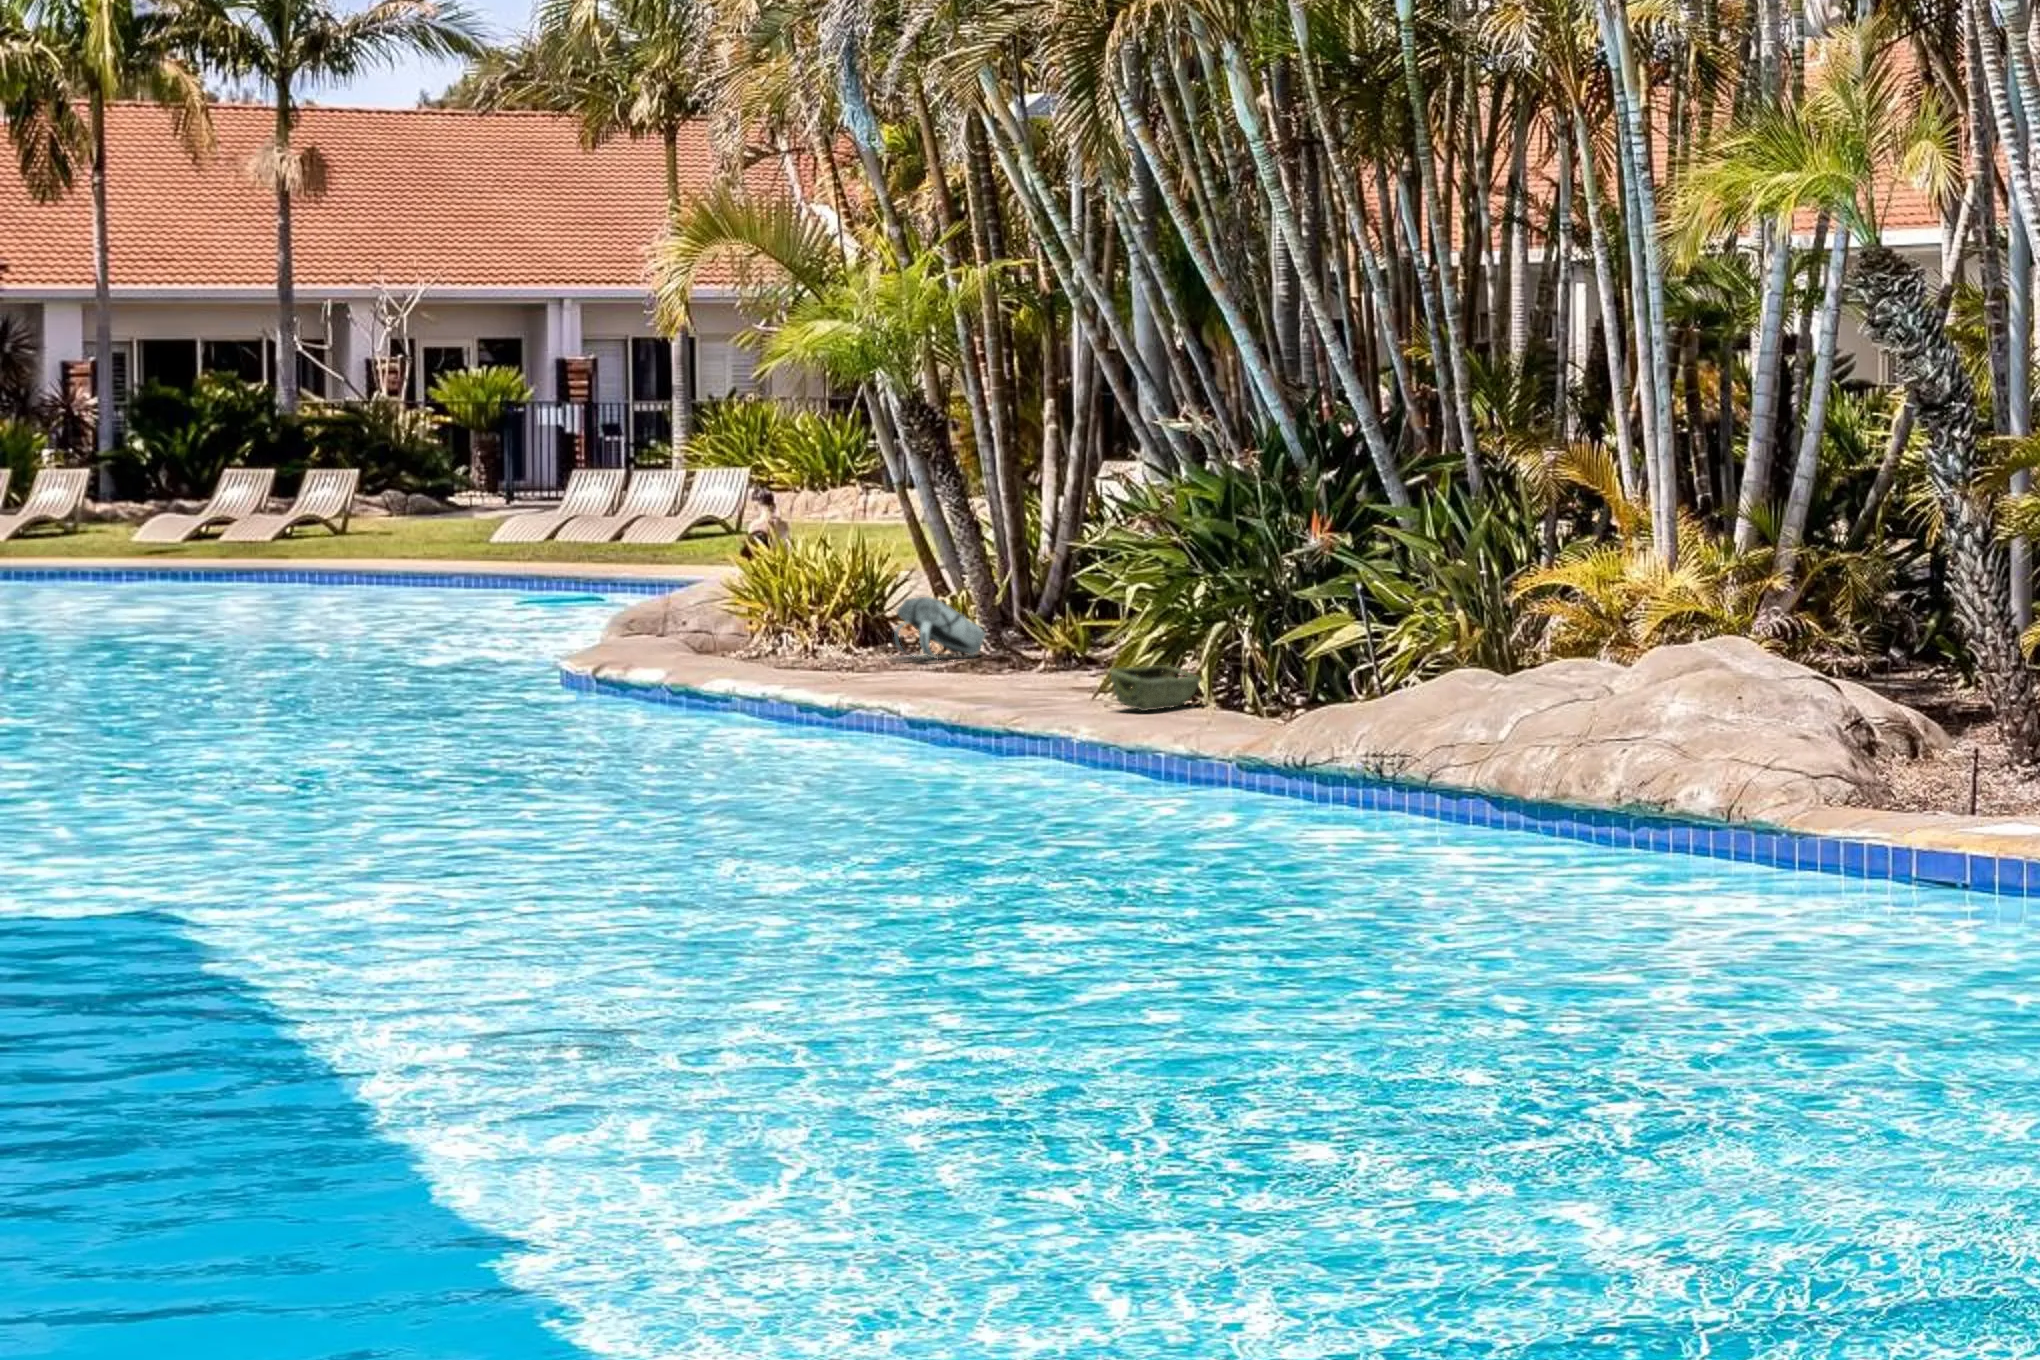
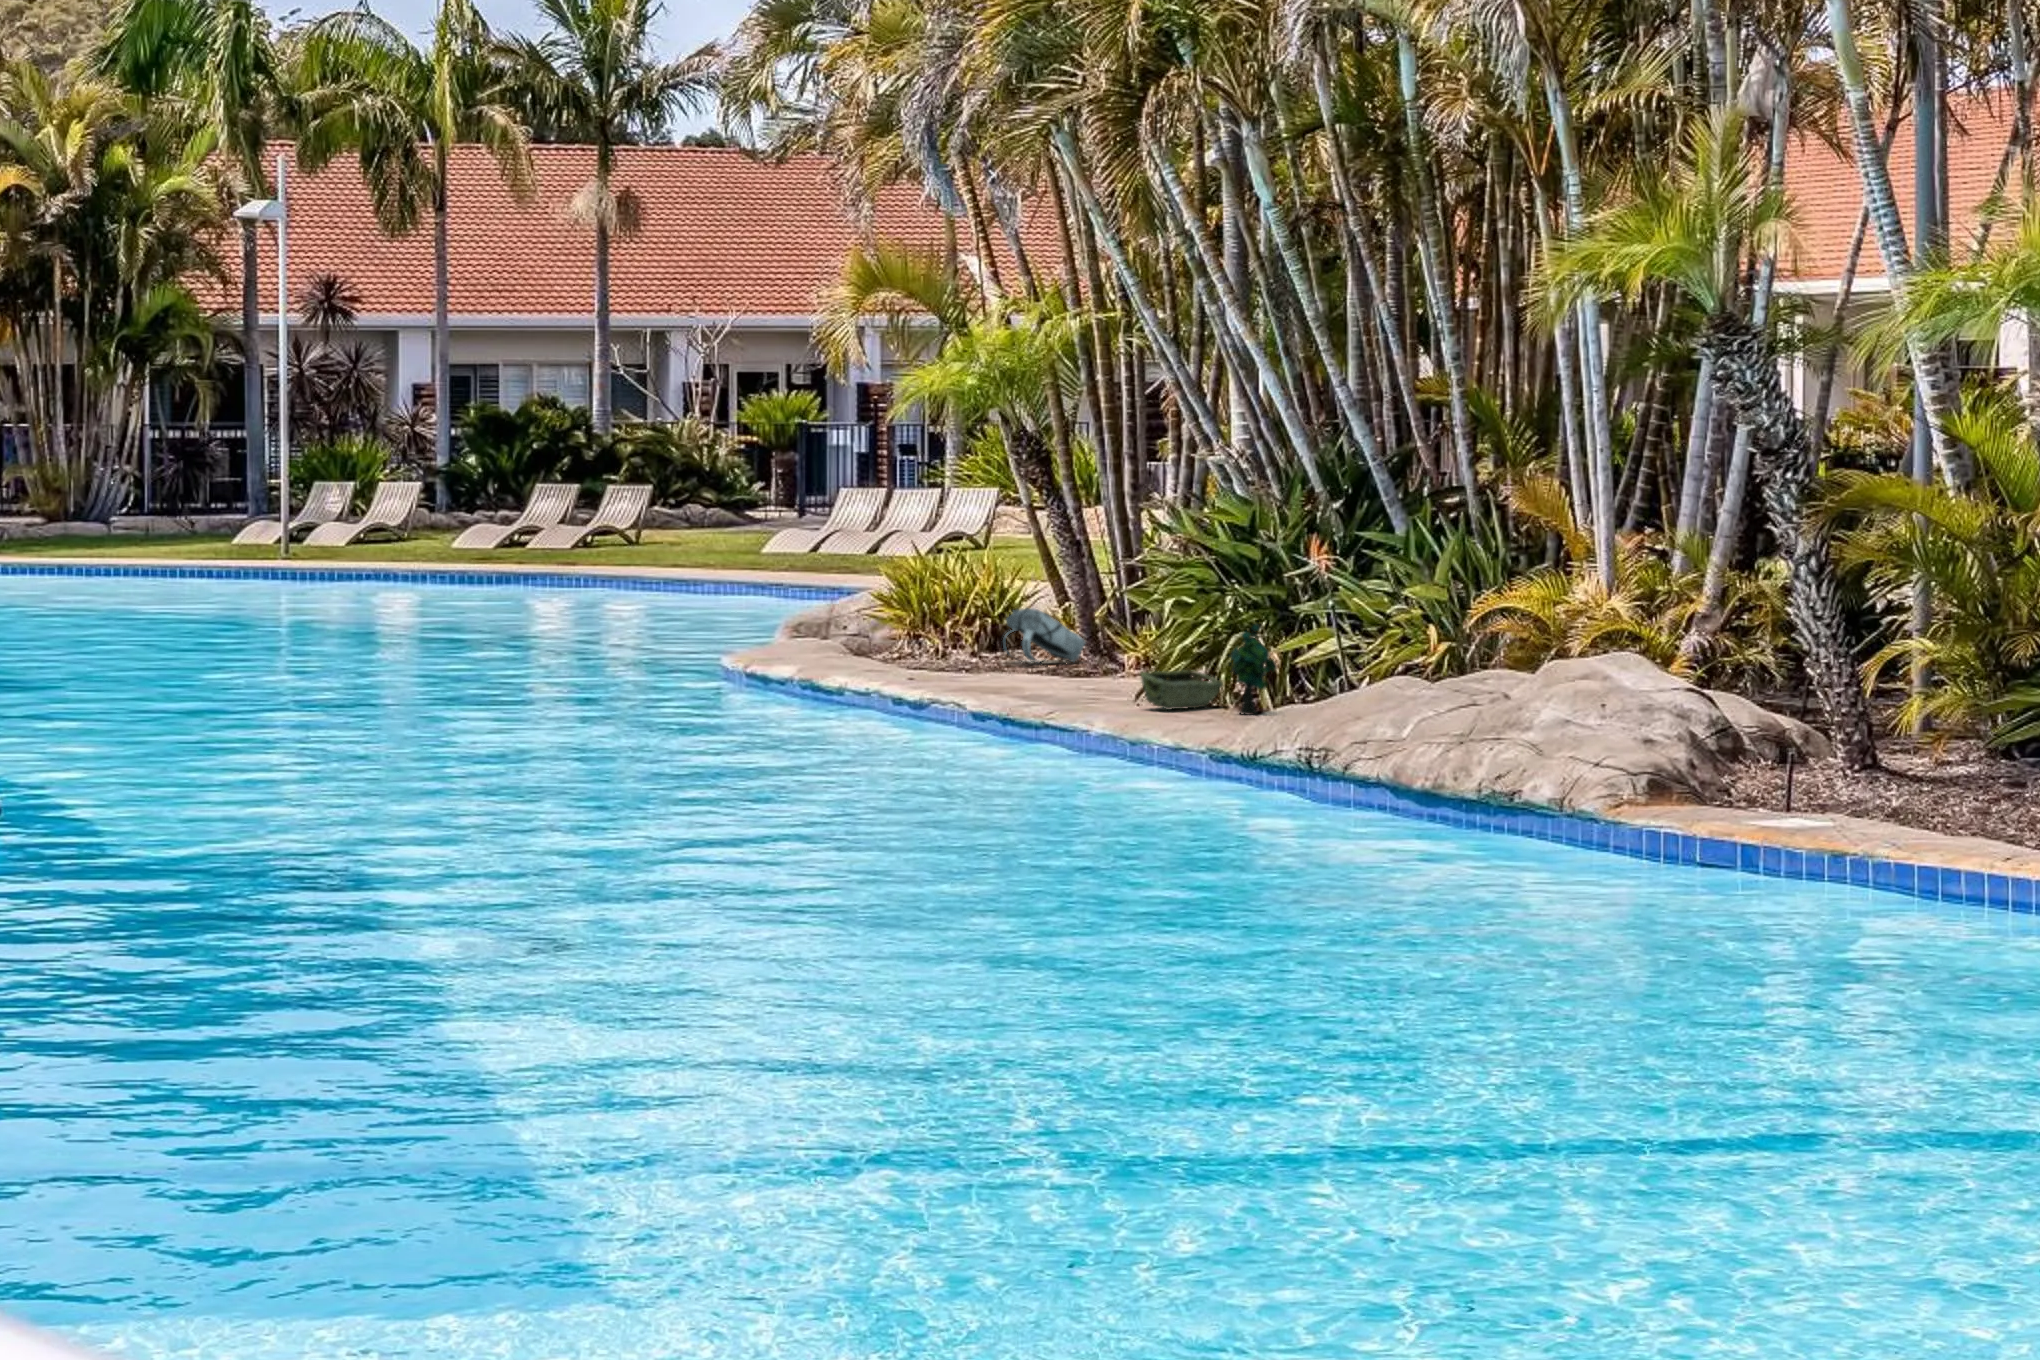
decorative plant: none [1210,610,1272,714] -> present [1229,624,1277,715]

